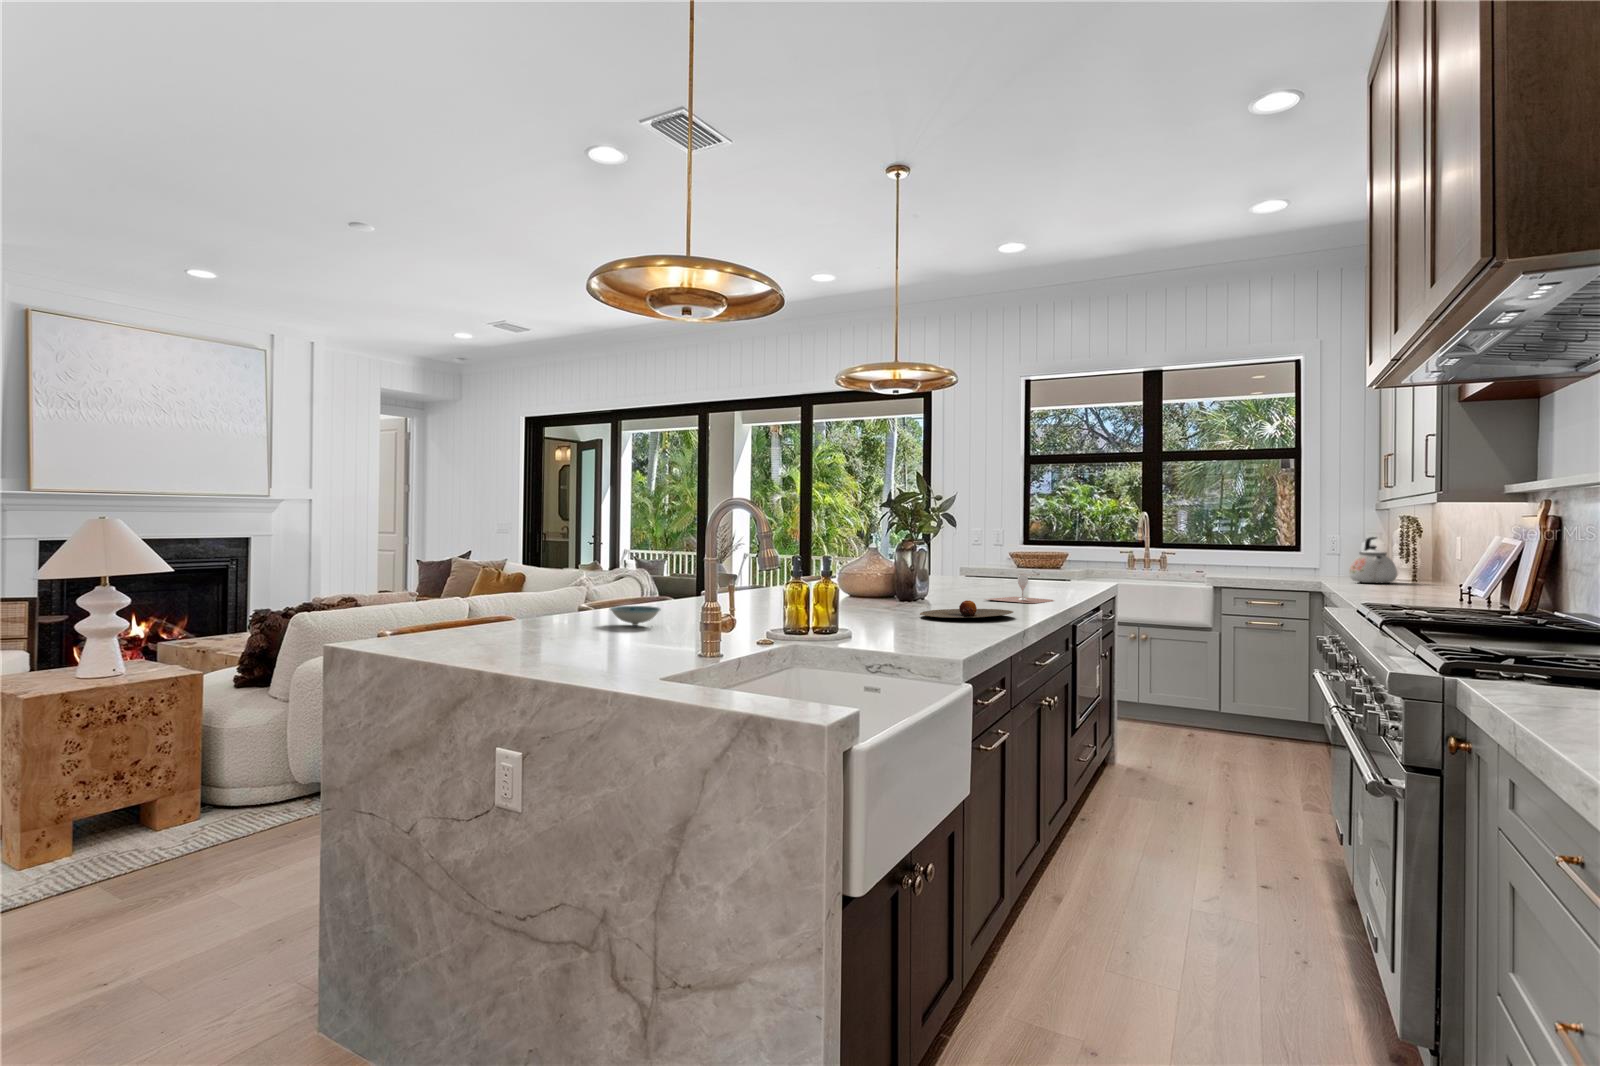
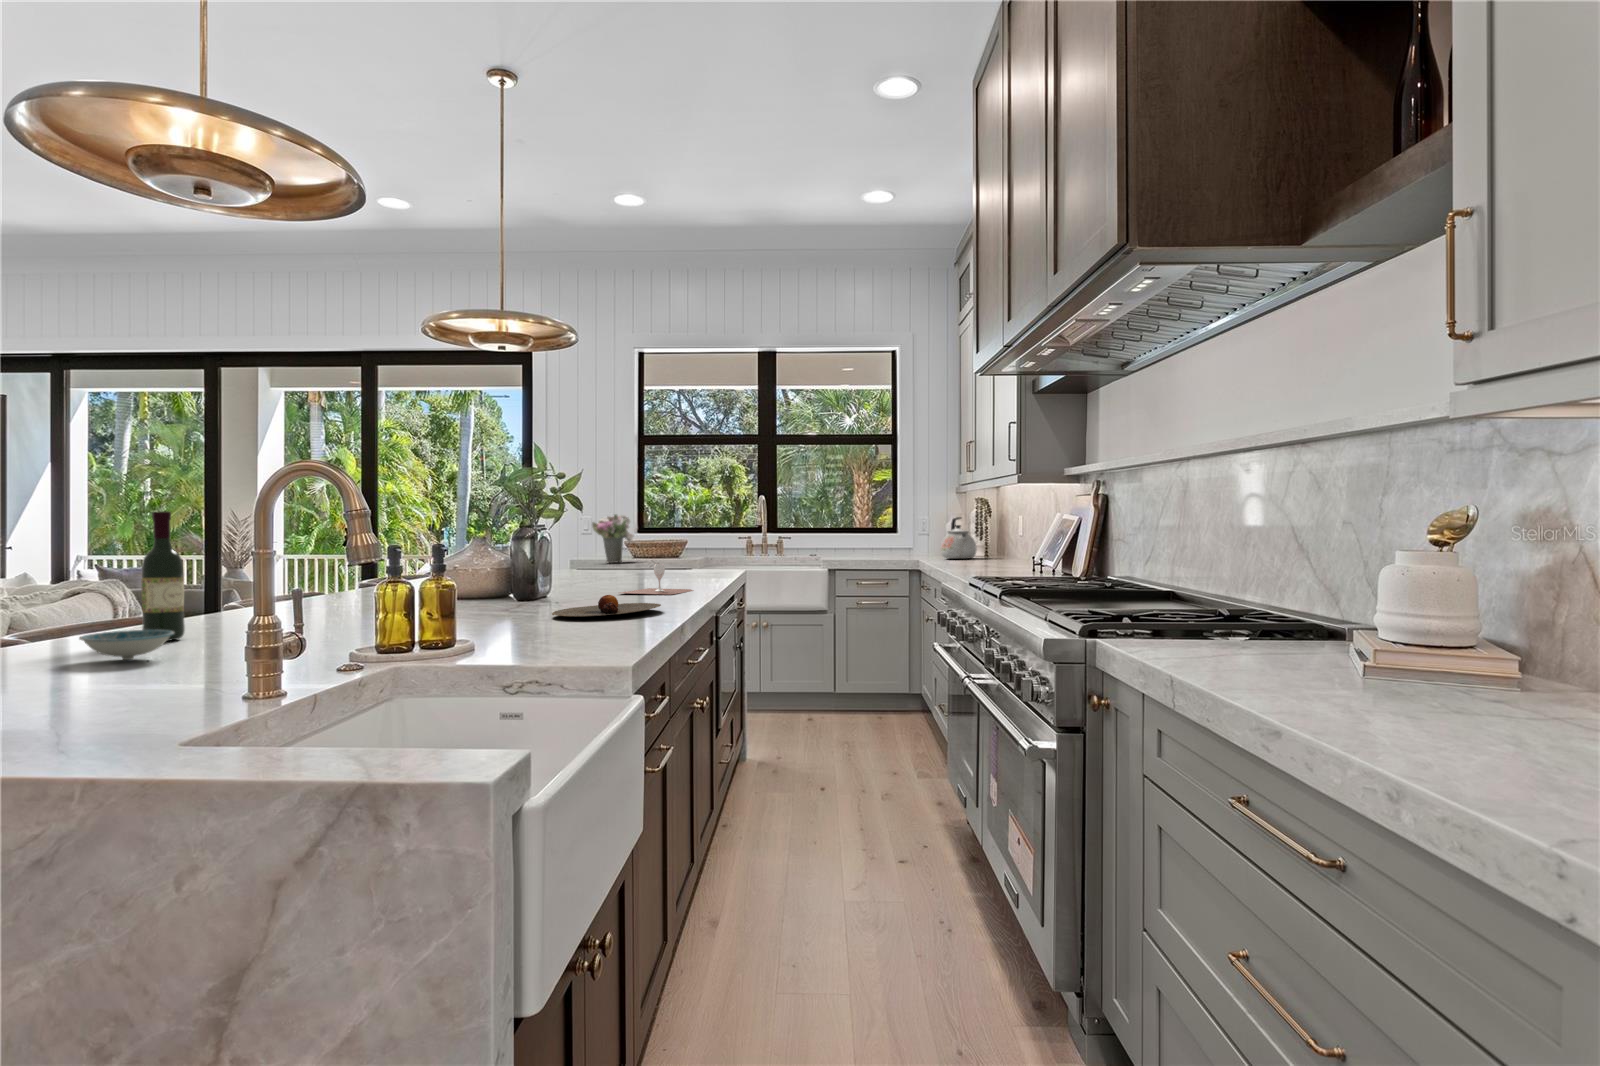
wine bottle: none [644,524,668,615] -> present [141,511,185,641]
flower bouquet: none [977,525,1016,571] -> present [592,514,634,563]

